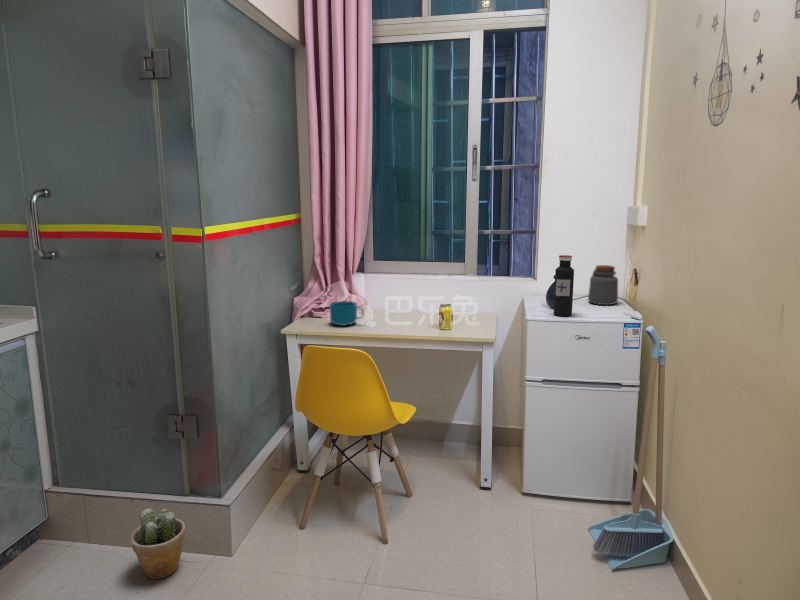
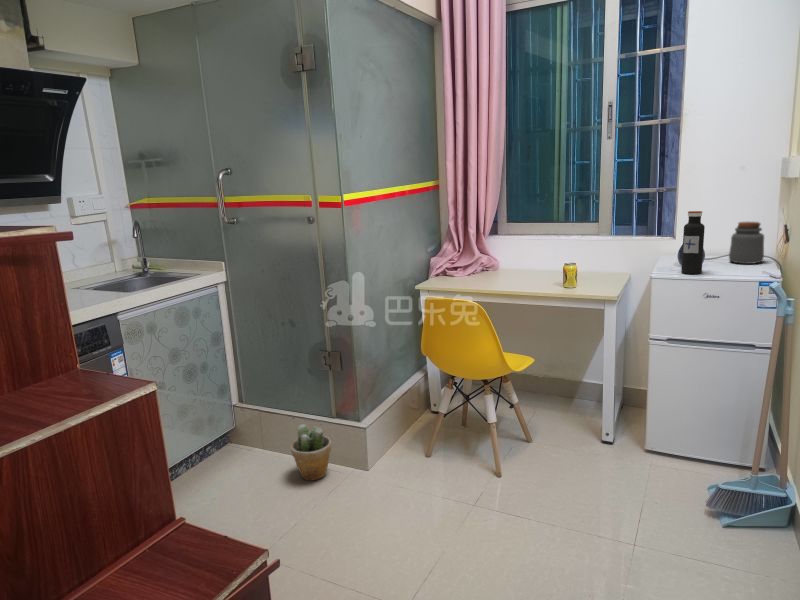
cup: present [330,301,362,326] -> none [459,260,491,282]

